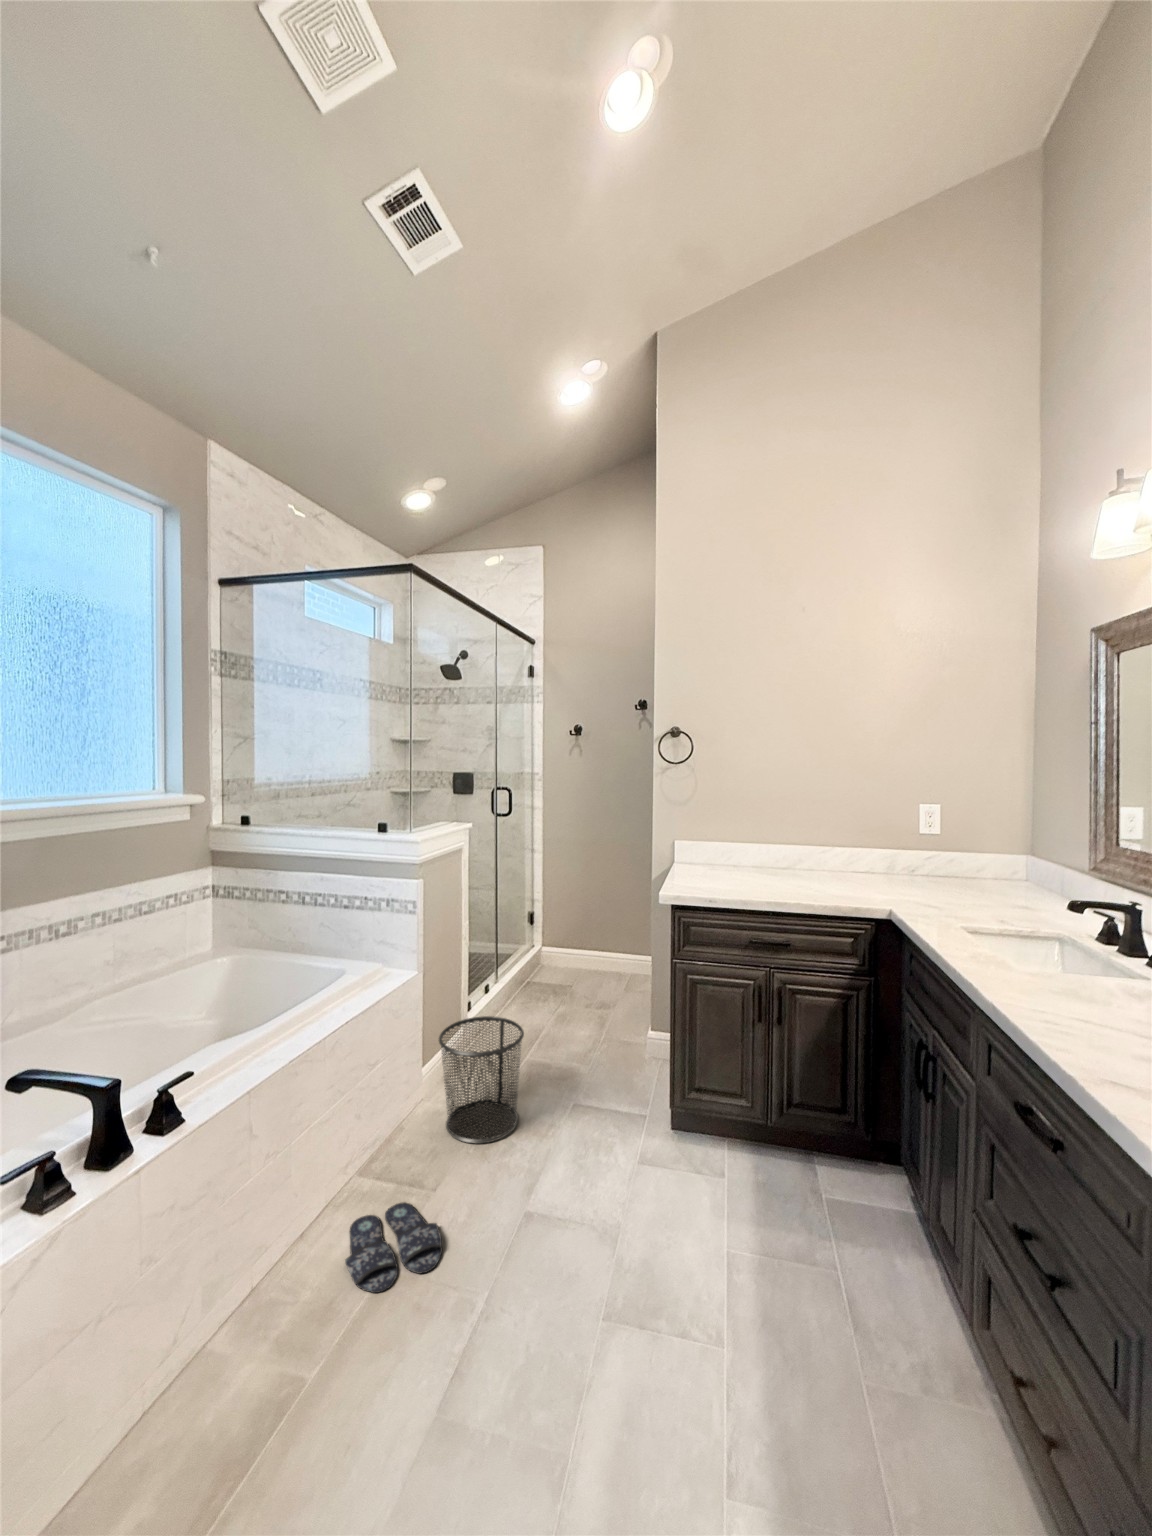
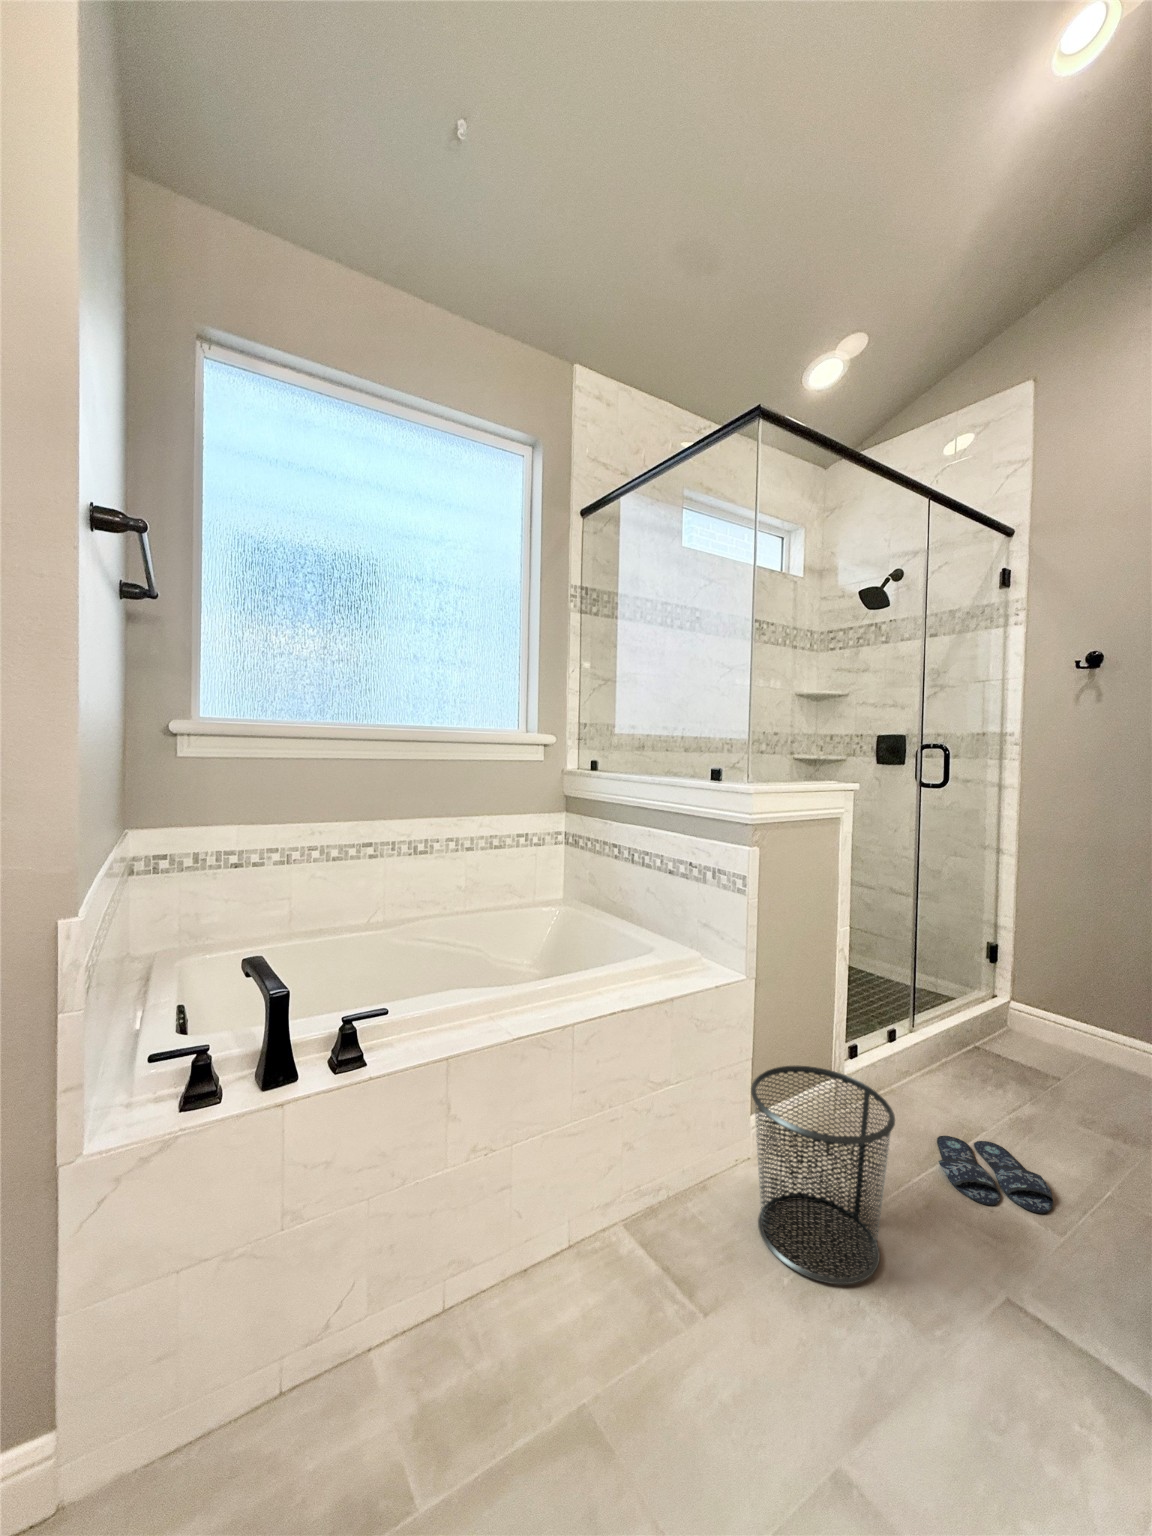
slippers: present [345,1202,442,1293] -> present [937,1136,1053,1213]

